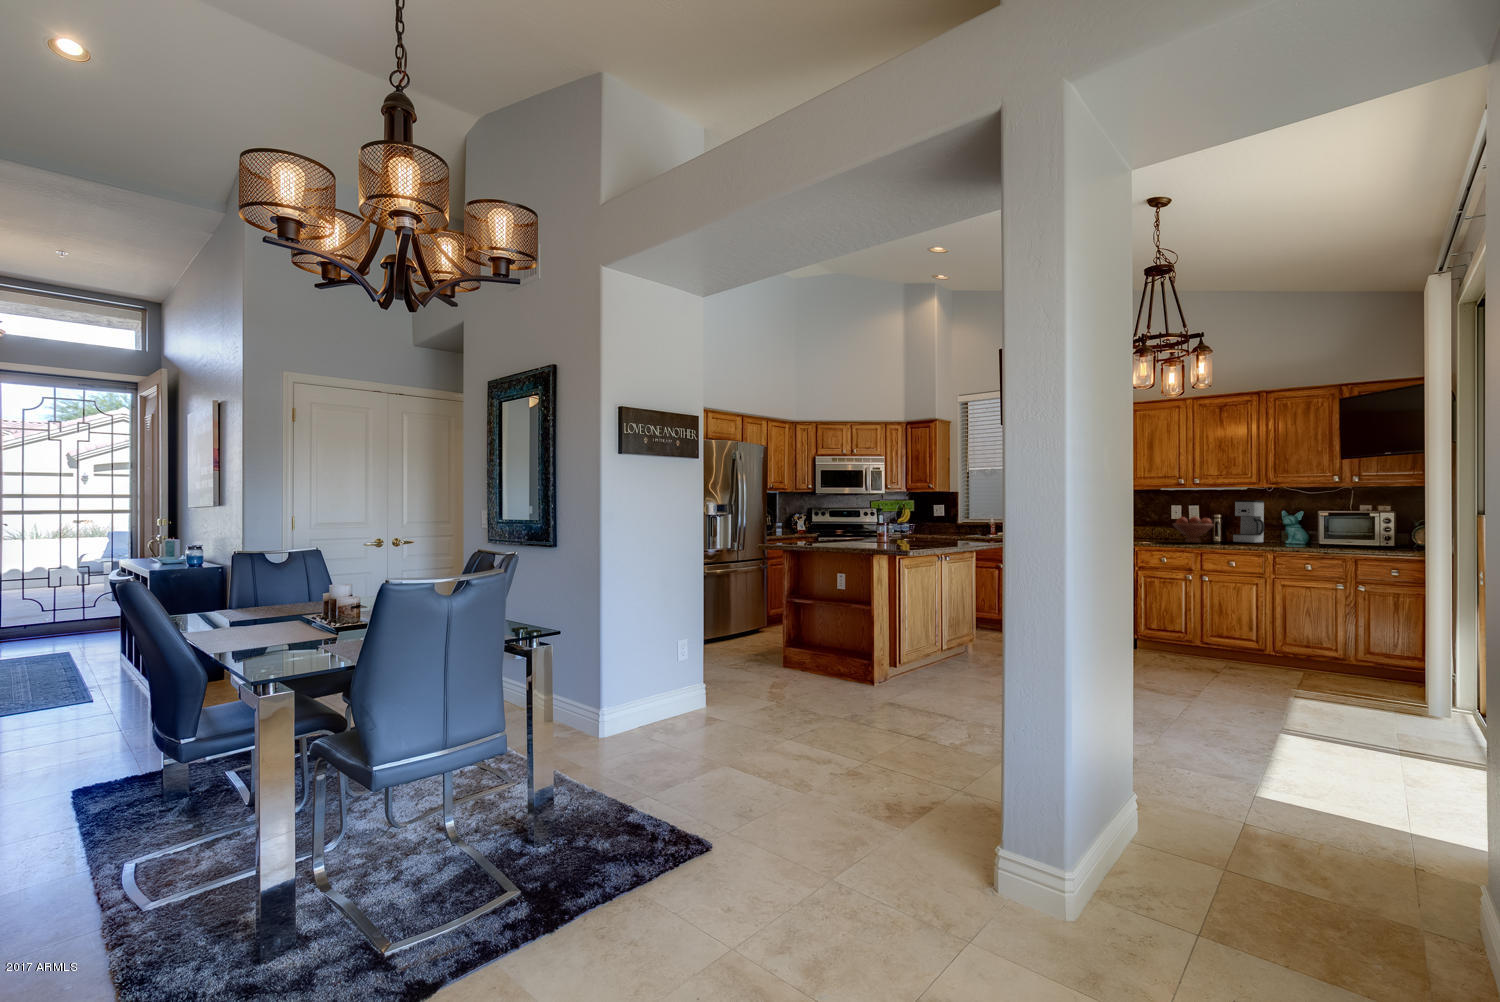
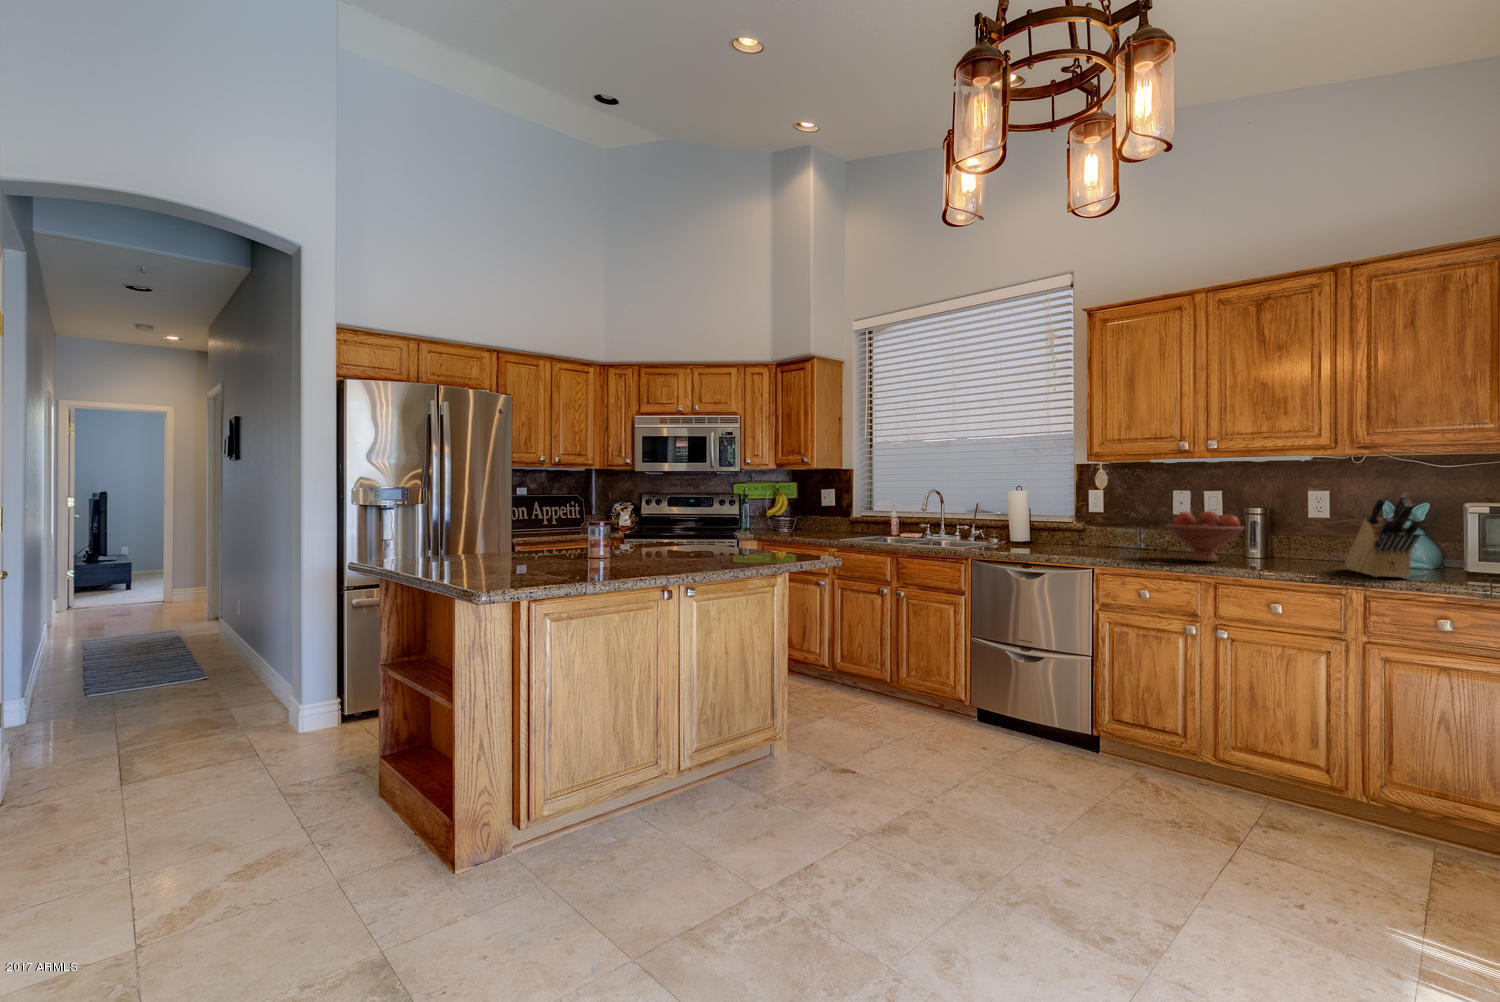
coffee maker: present [1233,500,1264,543] -> none [1282,481,1347,564]
knife block: none [1264,506,1297,547] -> present [1345,494,1421,578]

